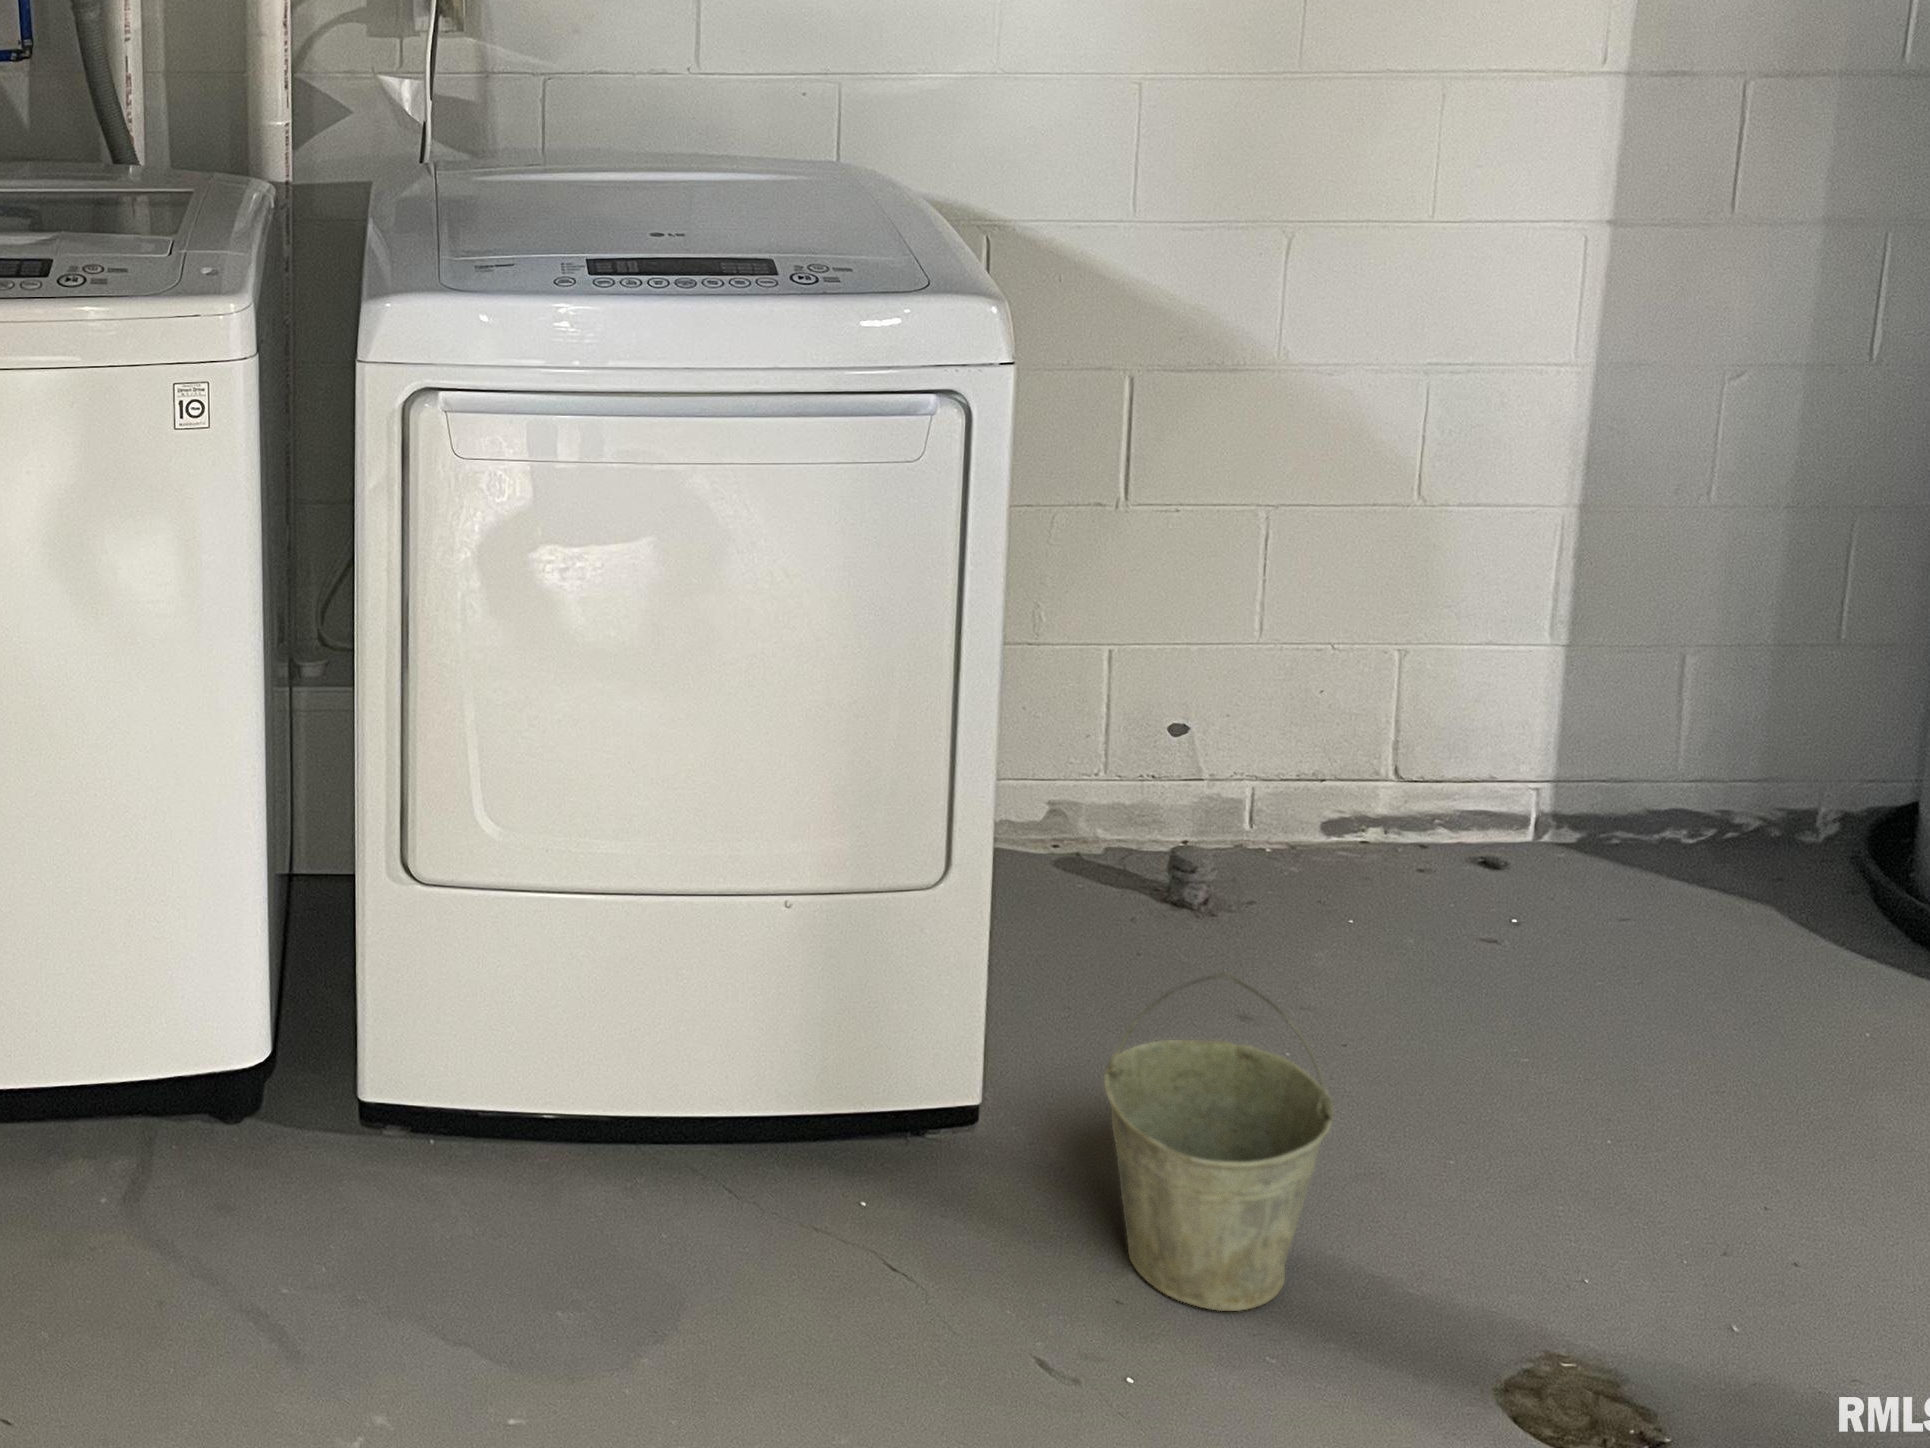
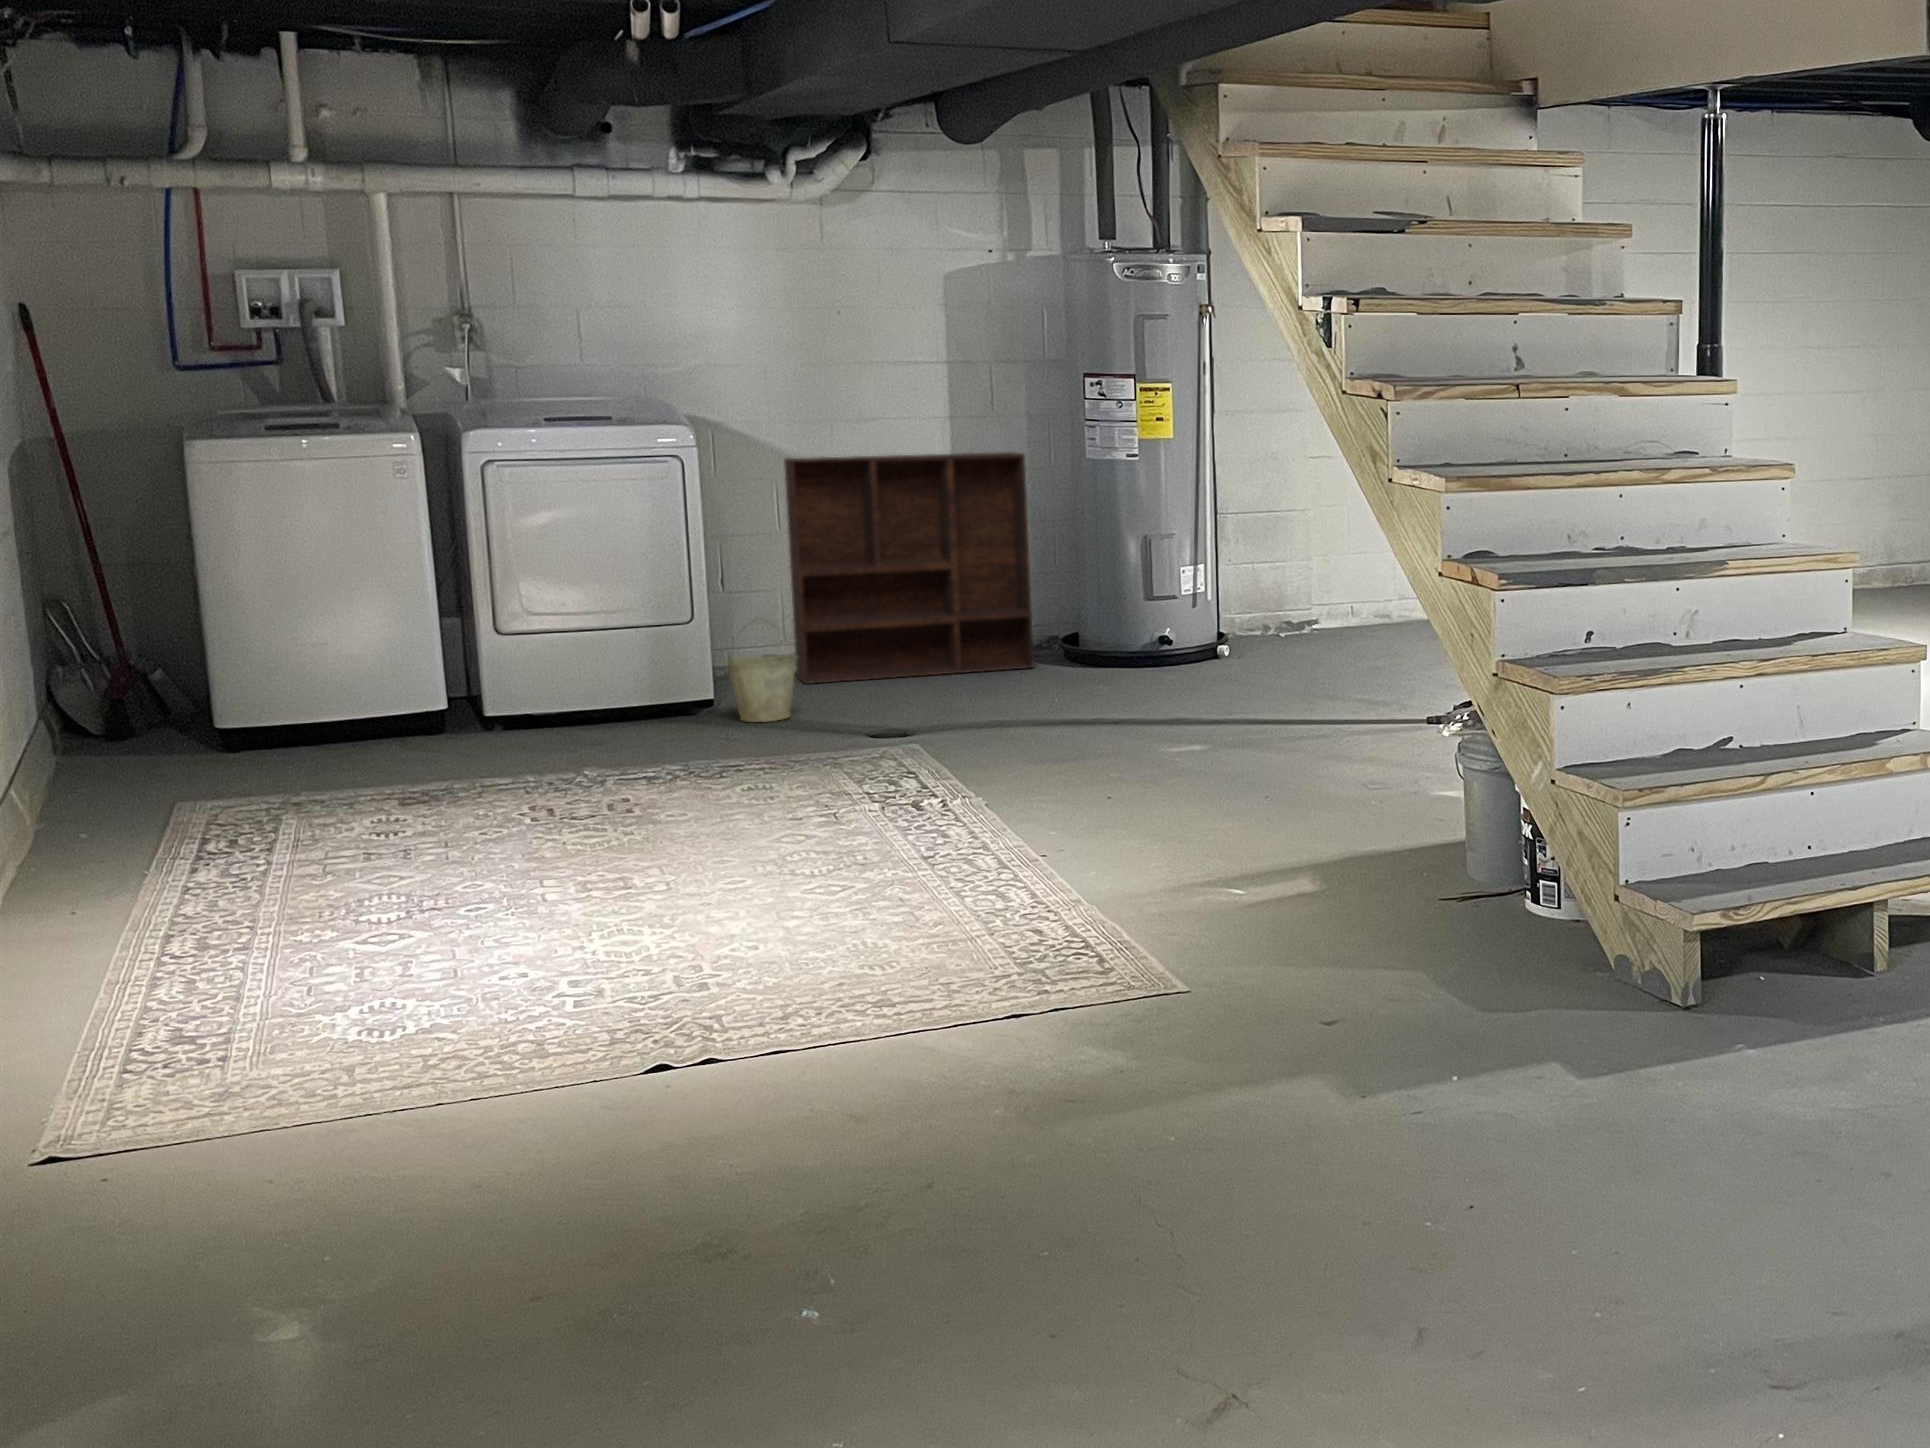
shelving unit: none [1142,316,1862,922] -> present [784,452,1034,684]

